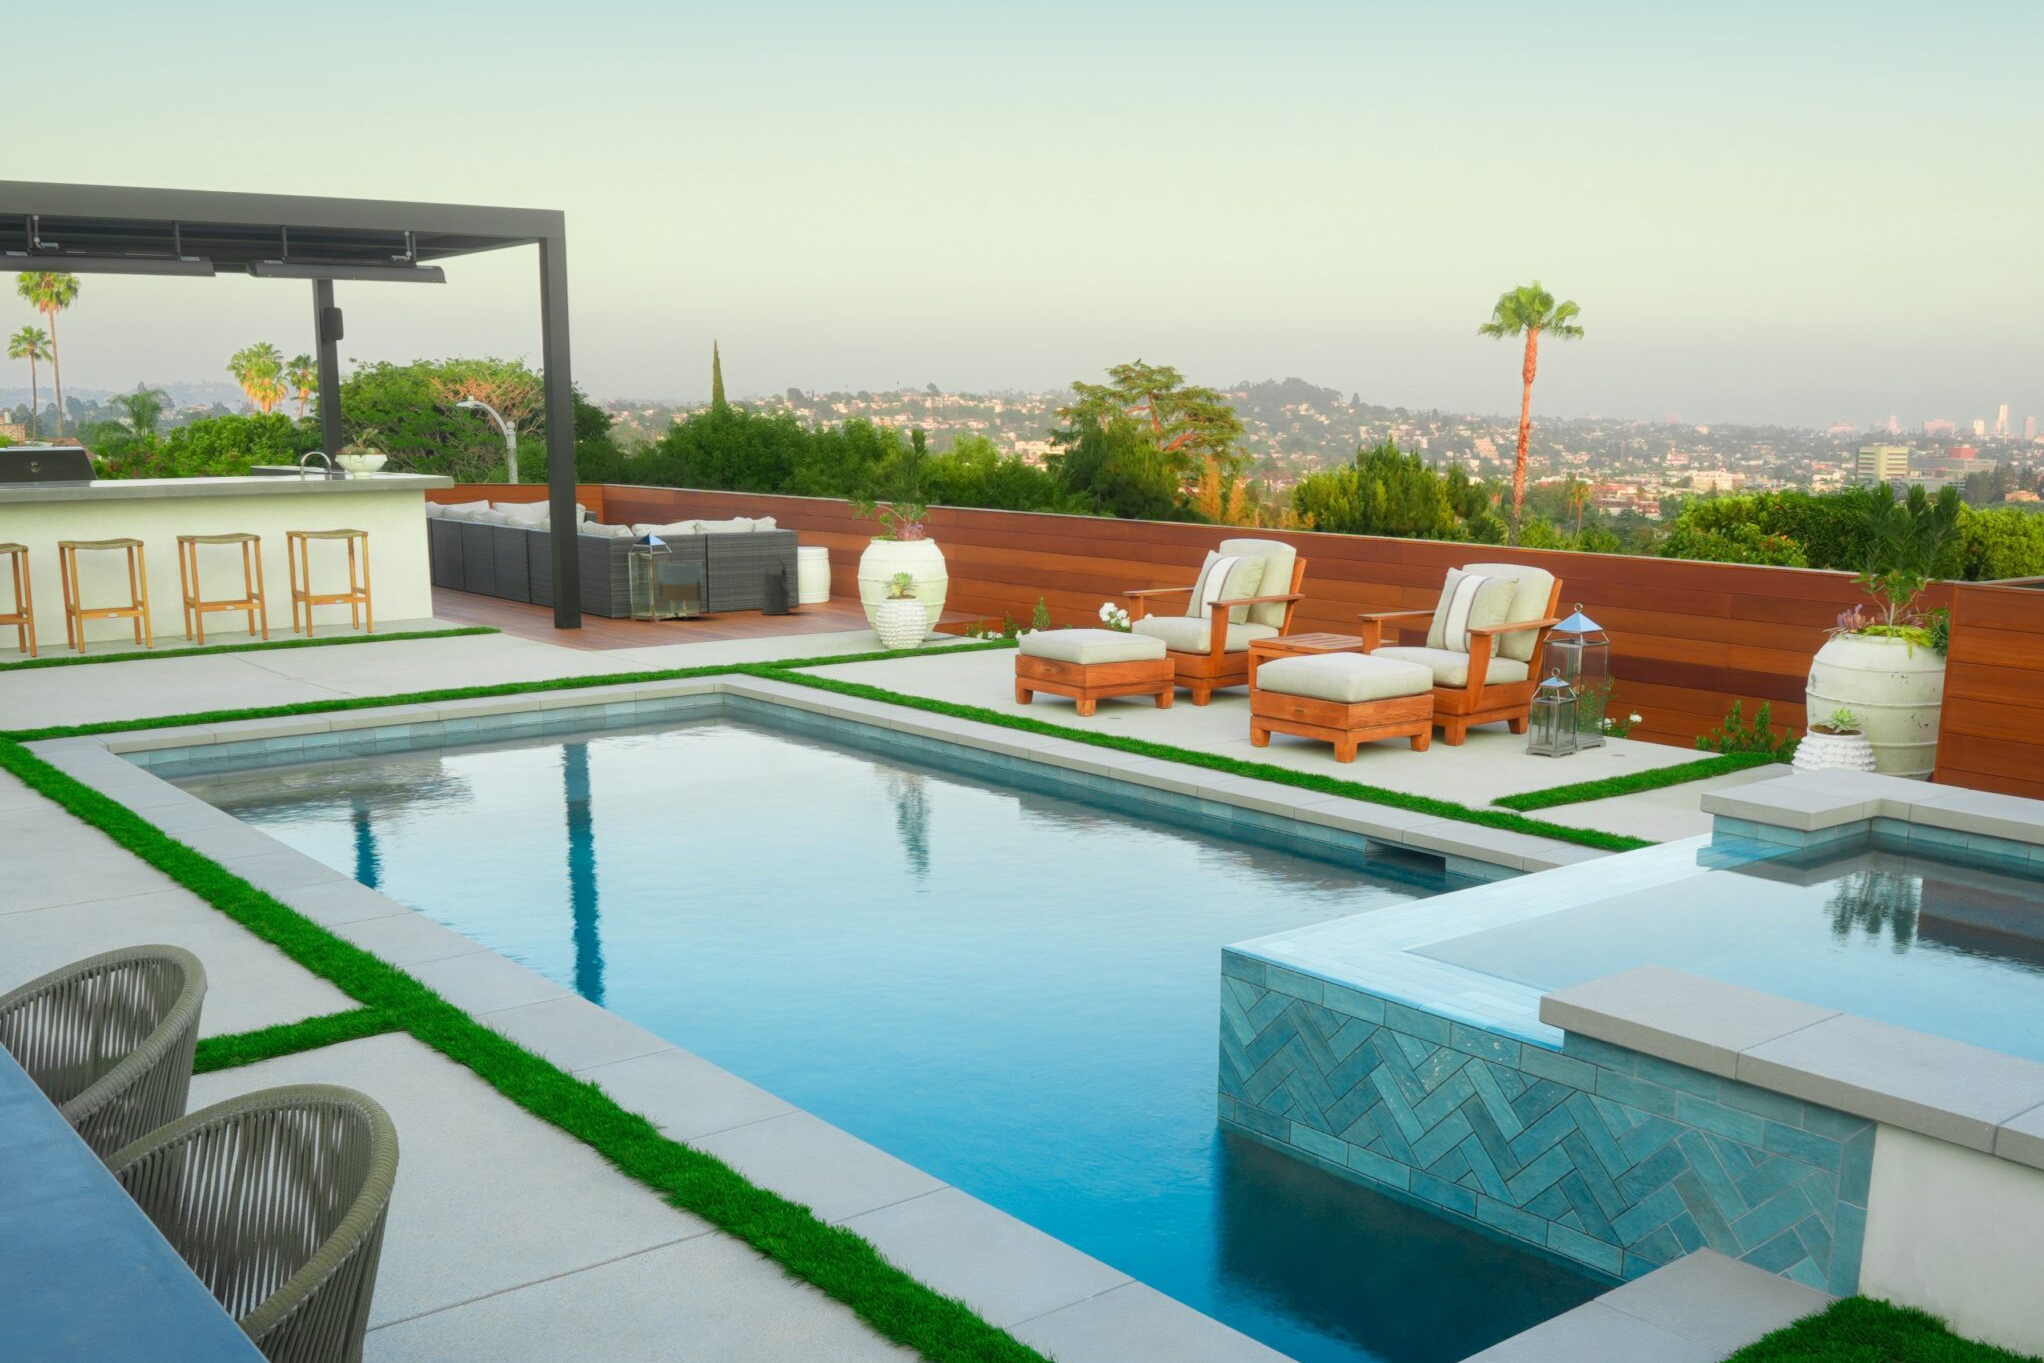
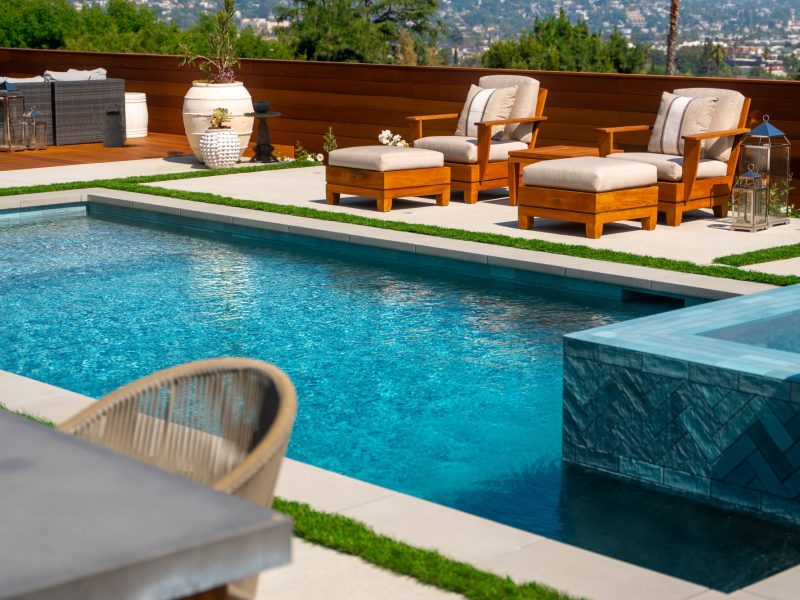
planter: present [658,563,703,614] -> none [25,106,59,152]
side table: none [935,563,982,642] -> present [244,101,281,163]

